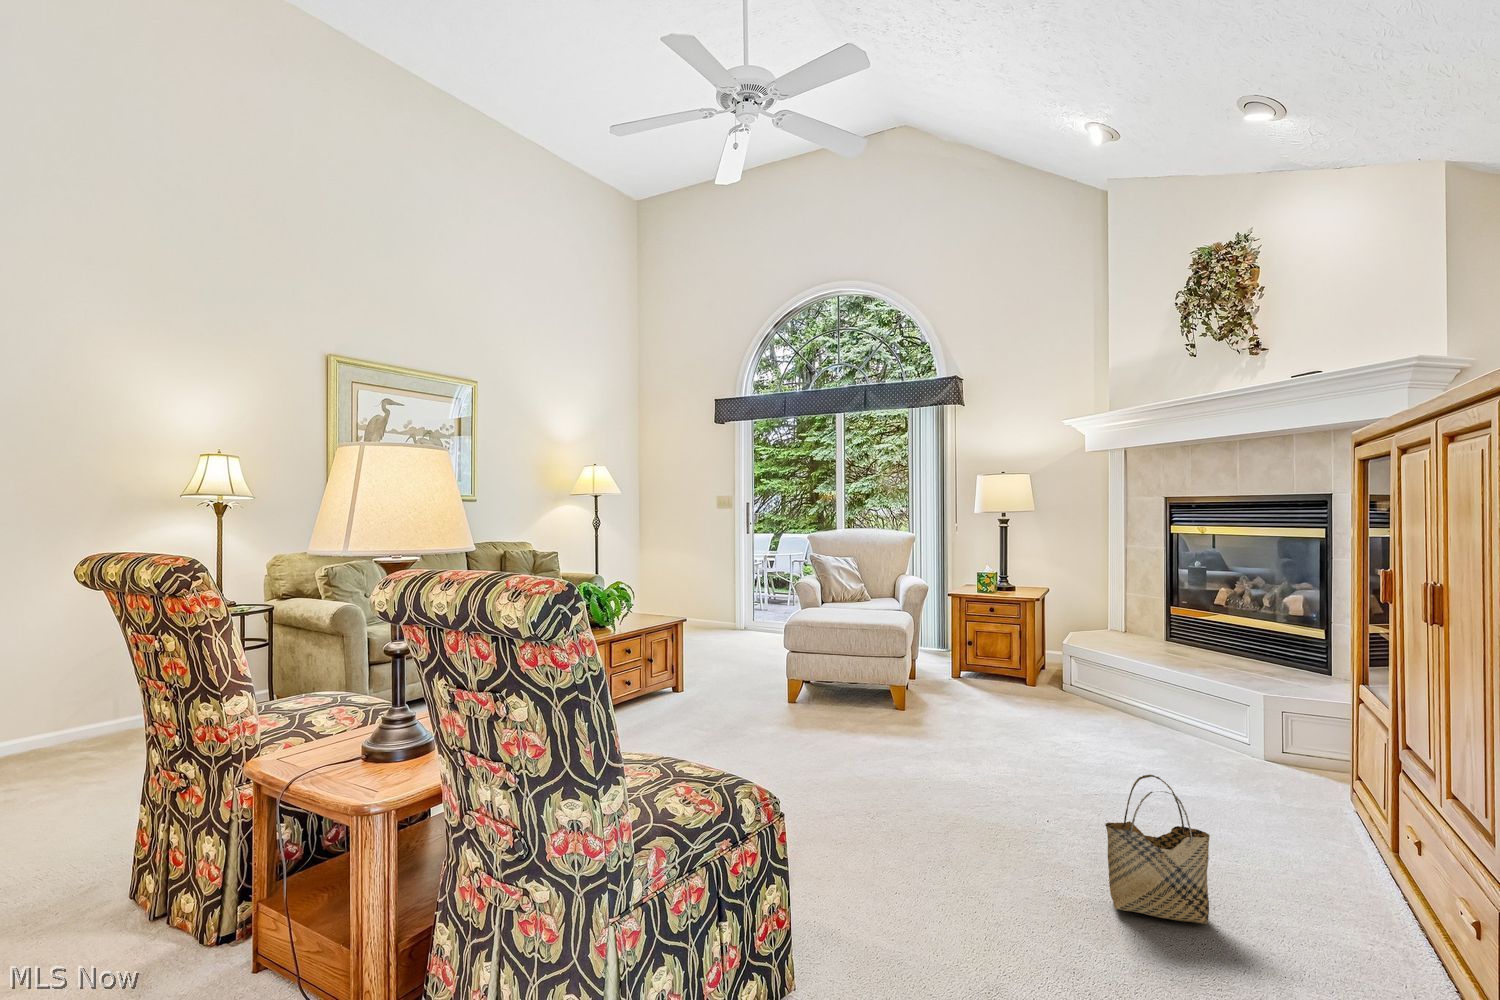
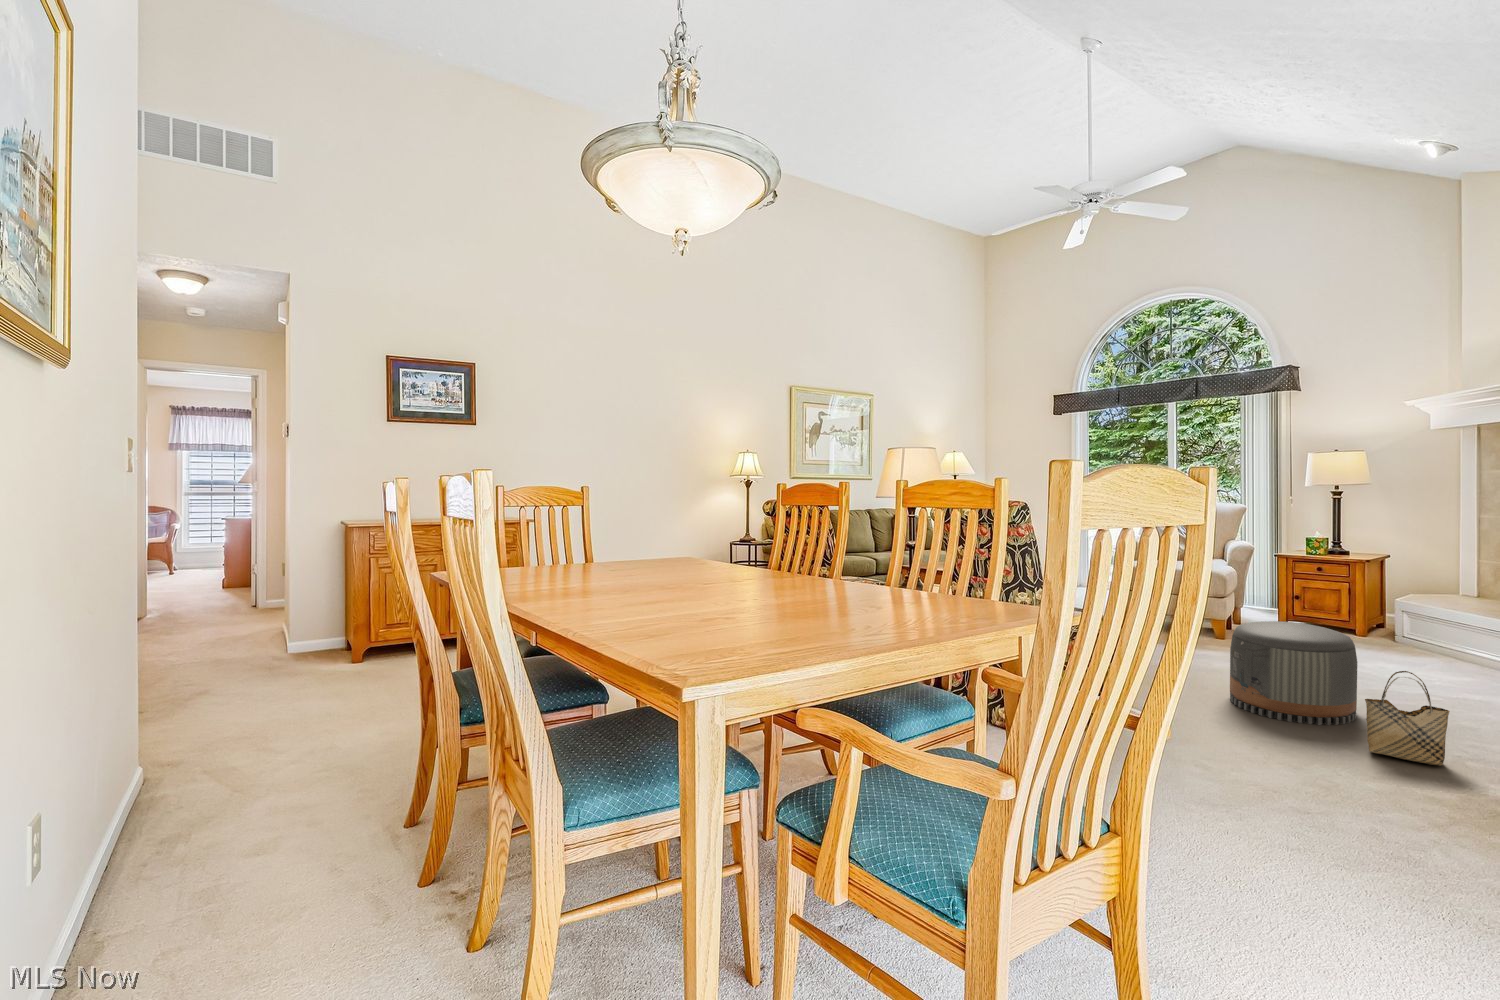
pouf: none [920,695,1073,853] -> present [1230,621,1357,725]

